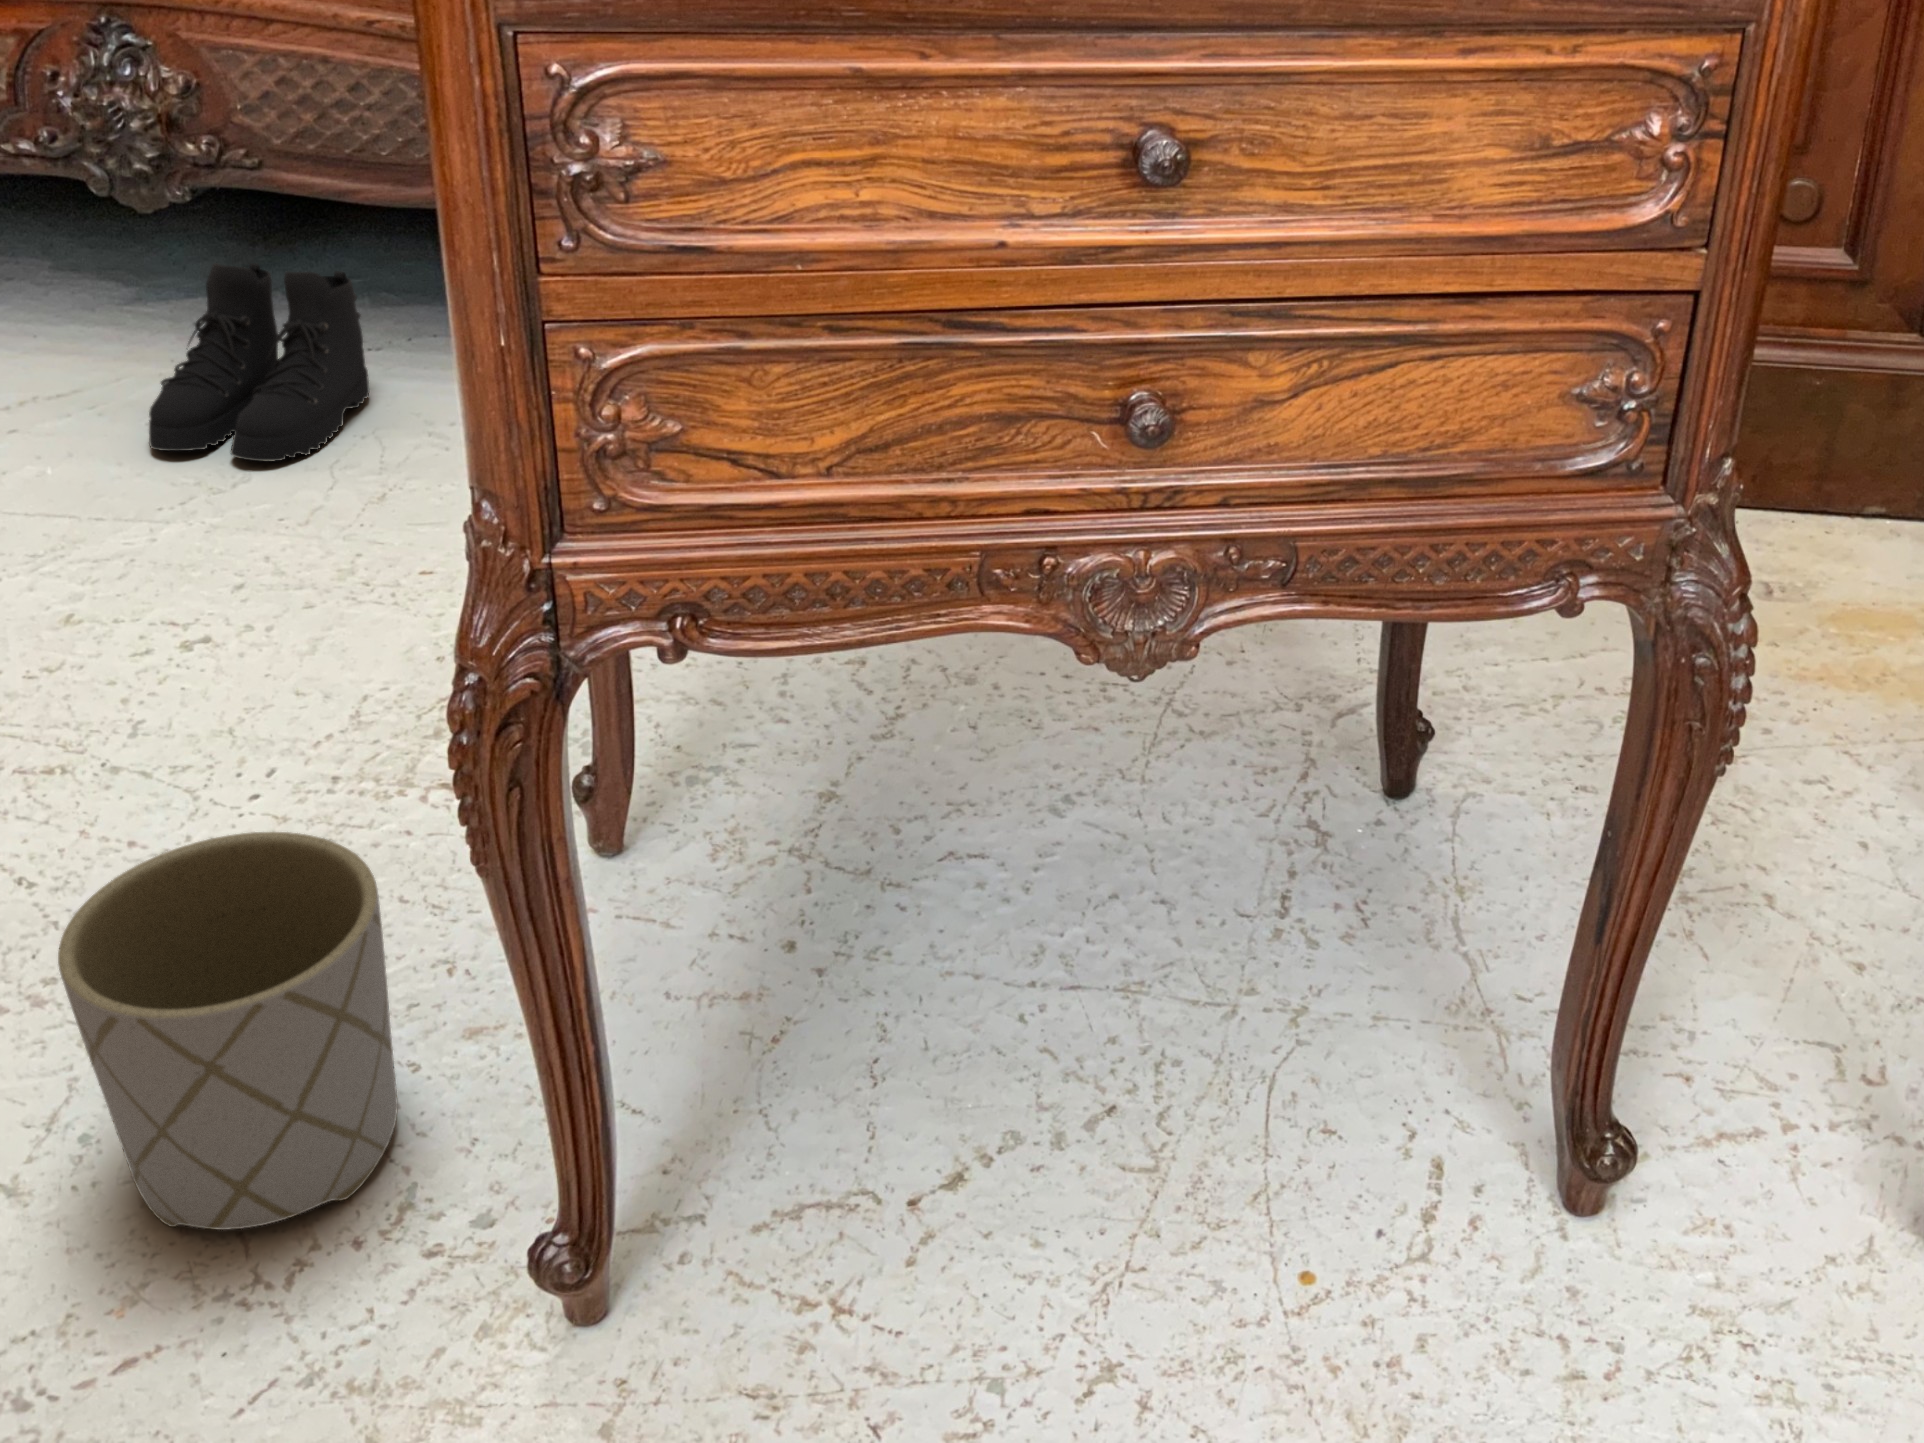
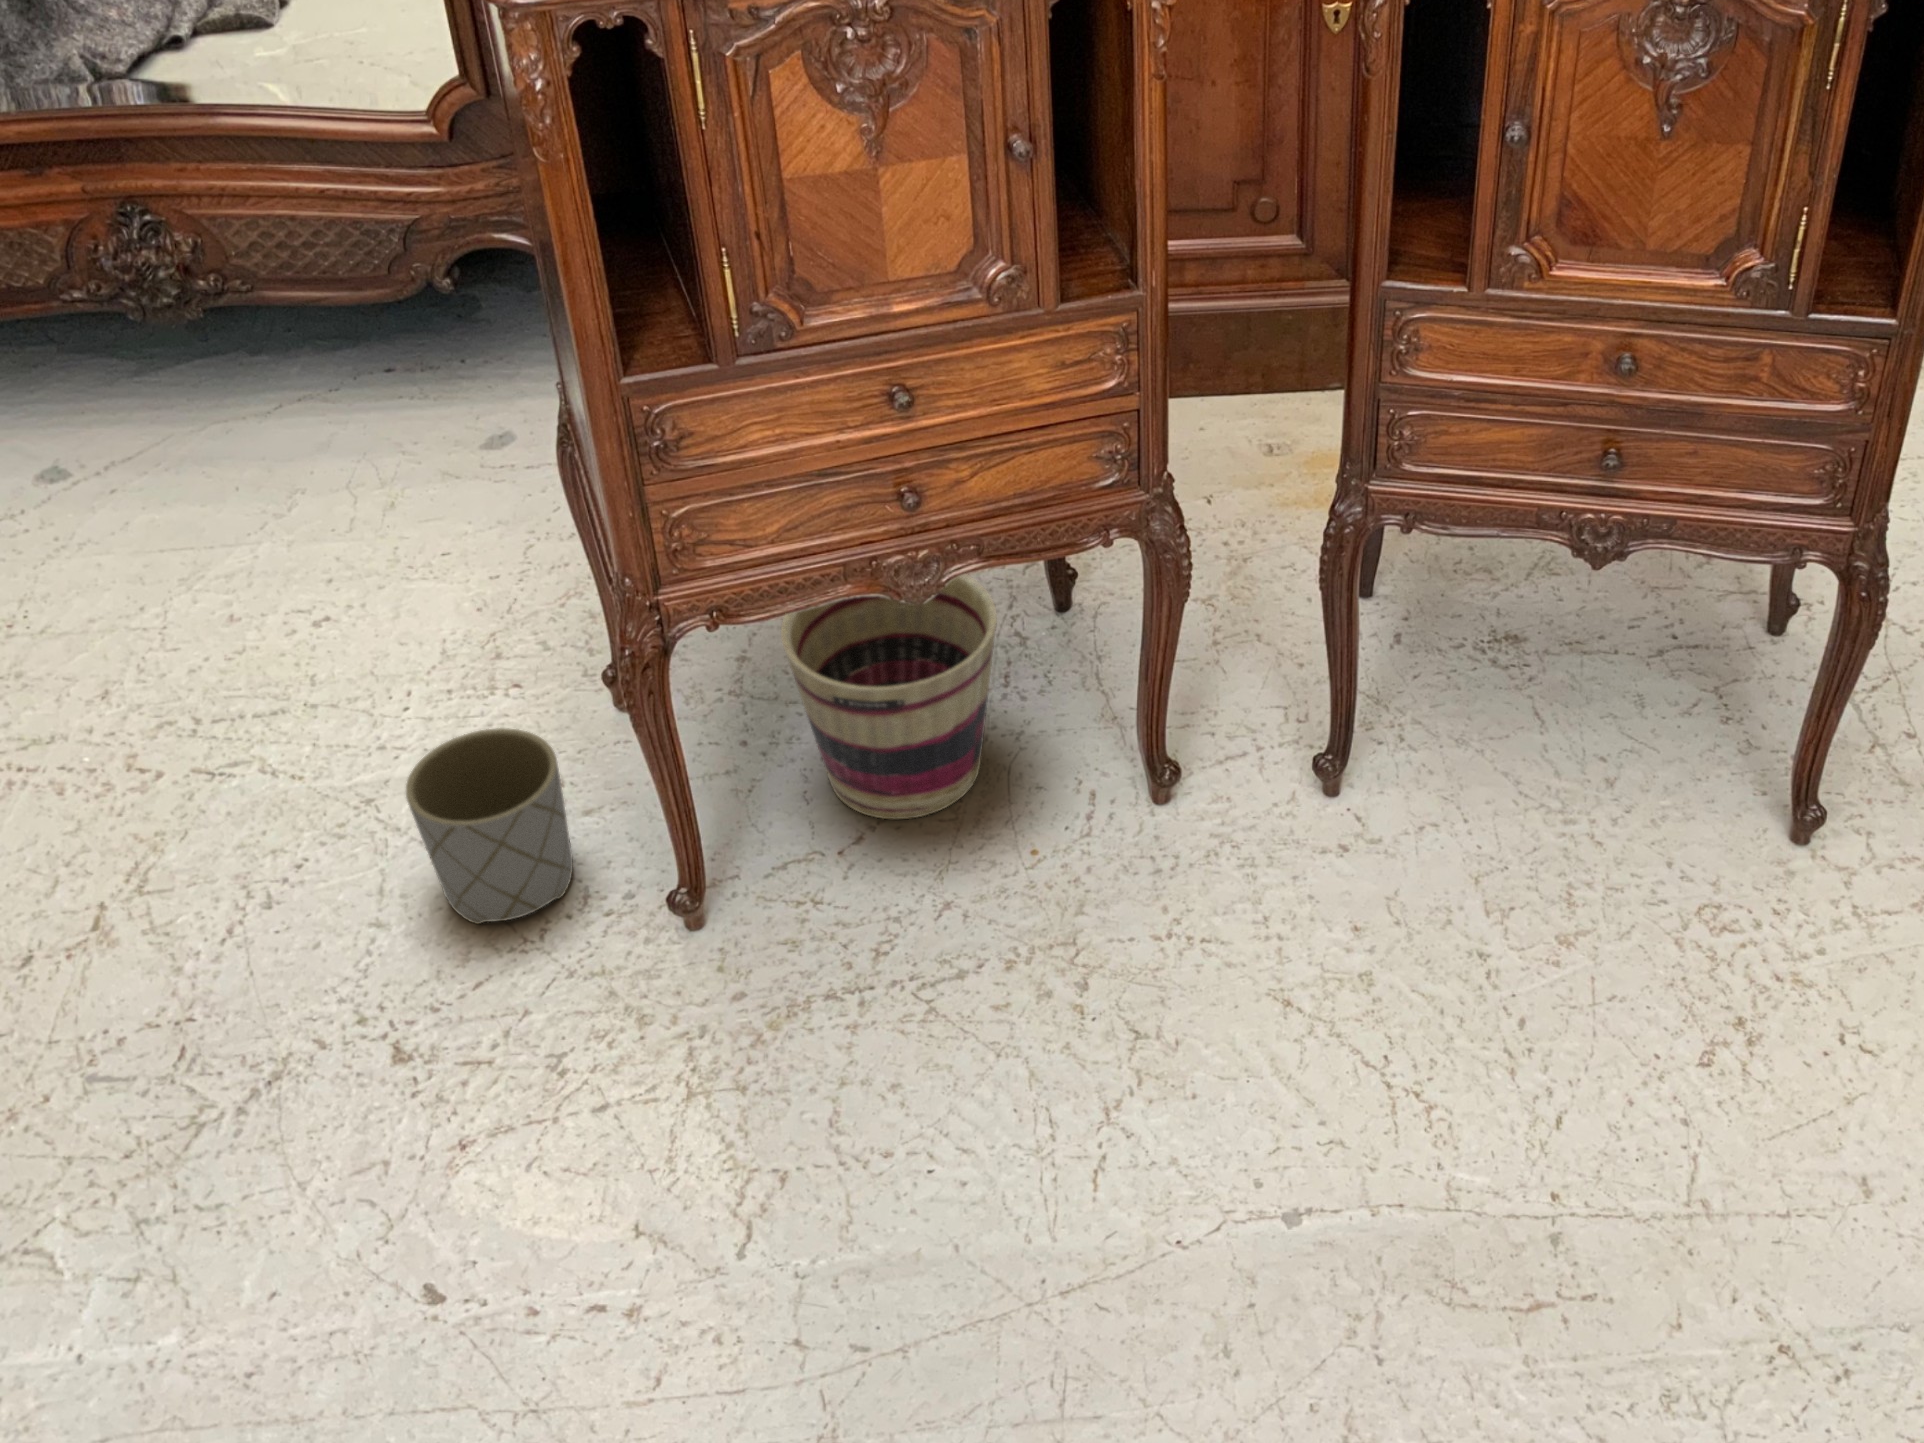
boots: present [149,263,370,462] -> none [218,353,356,494]
basket: none [861,627,1295,1150] -> present [781,574,997,819]

